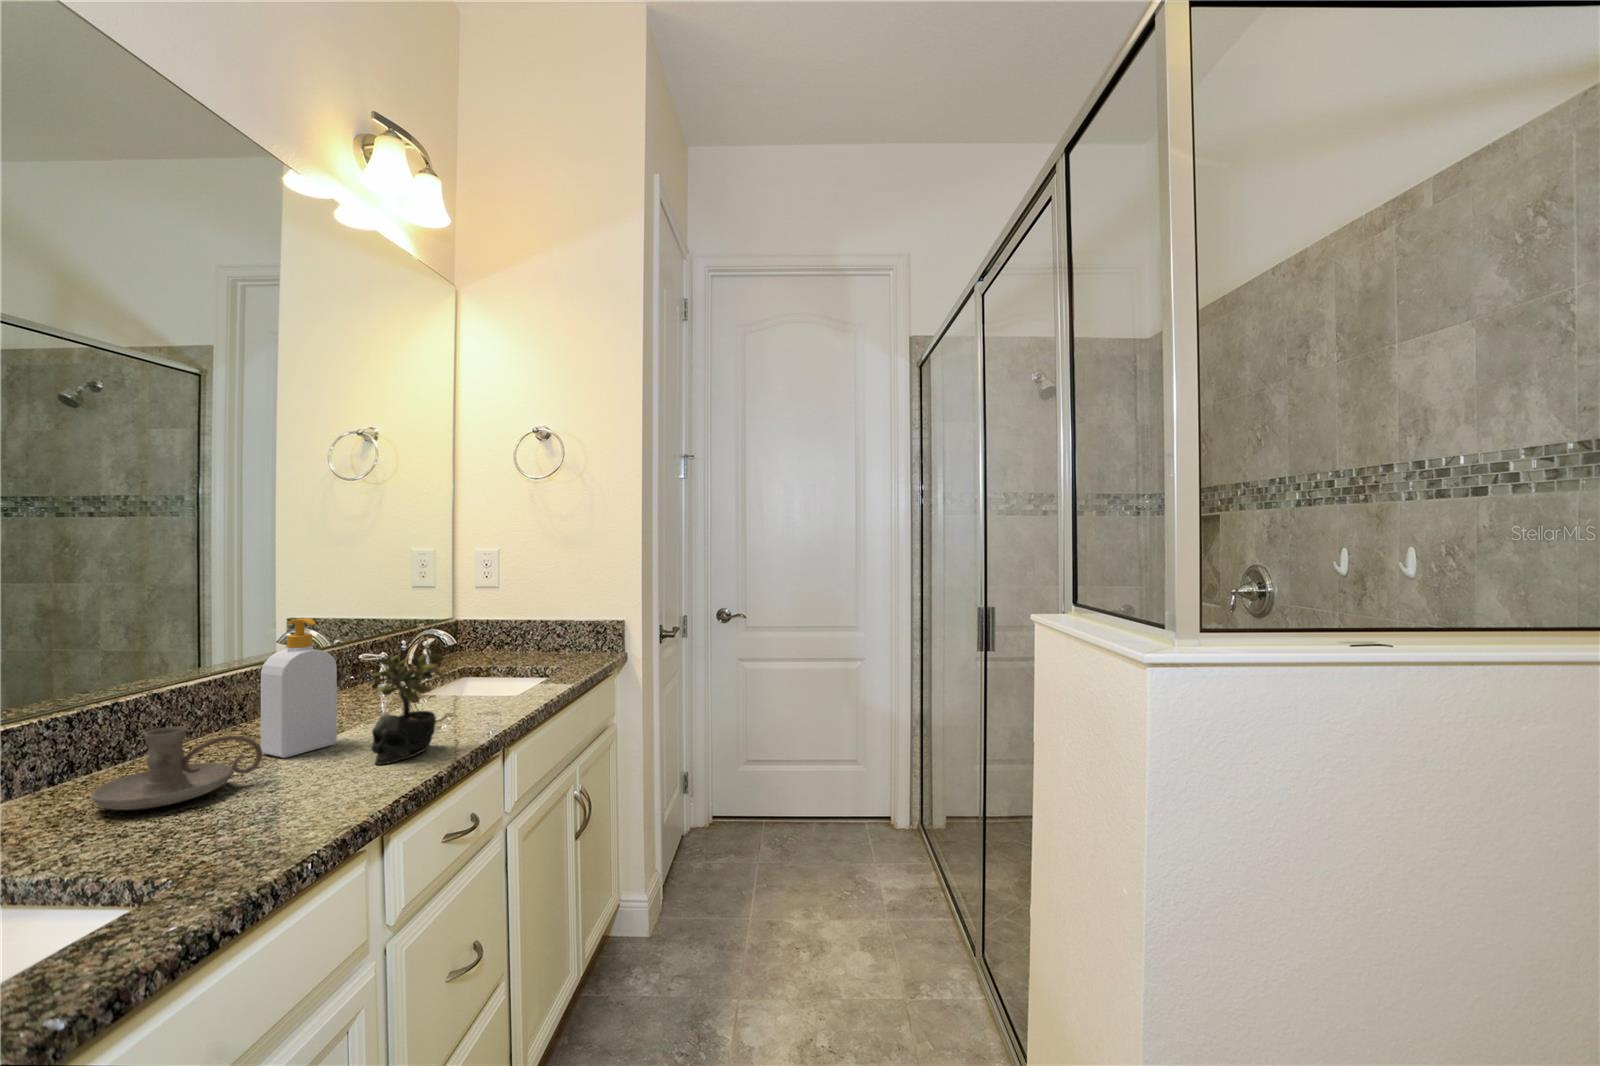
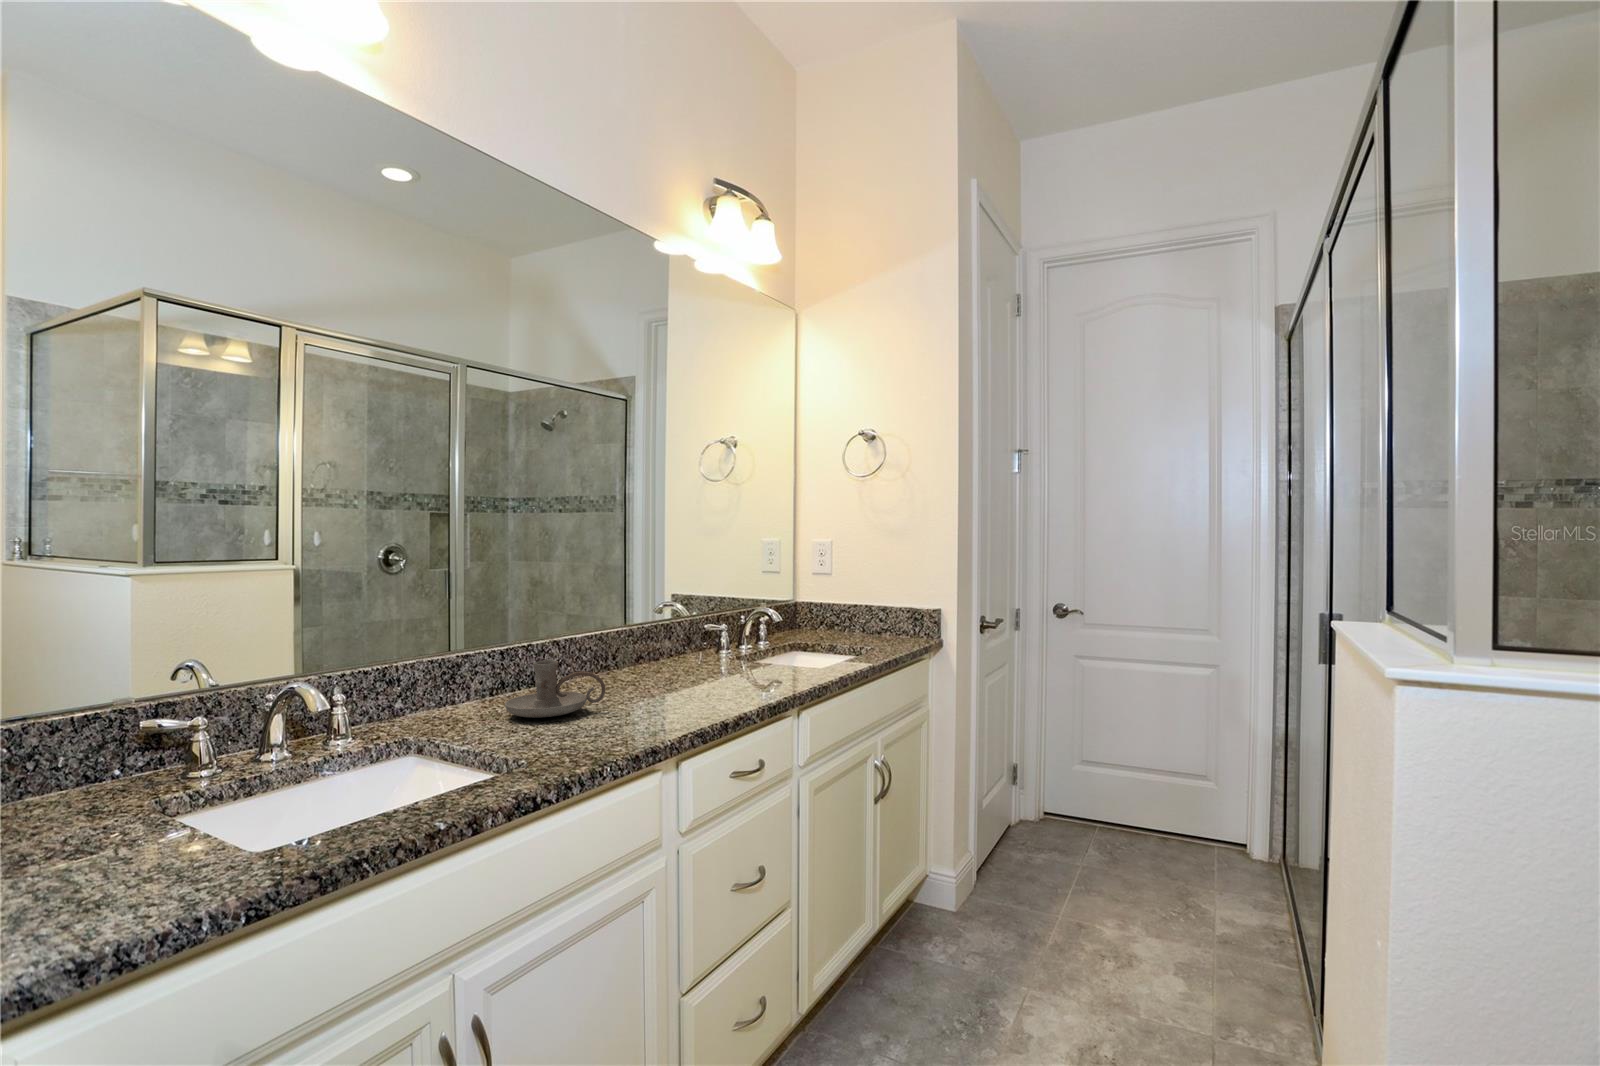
soap bottle: present [261,618,337,758] -> none [613,584,665,698]
succulent plant: present [371,646,449,765] -> none [678,610,743,710]

